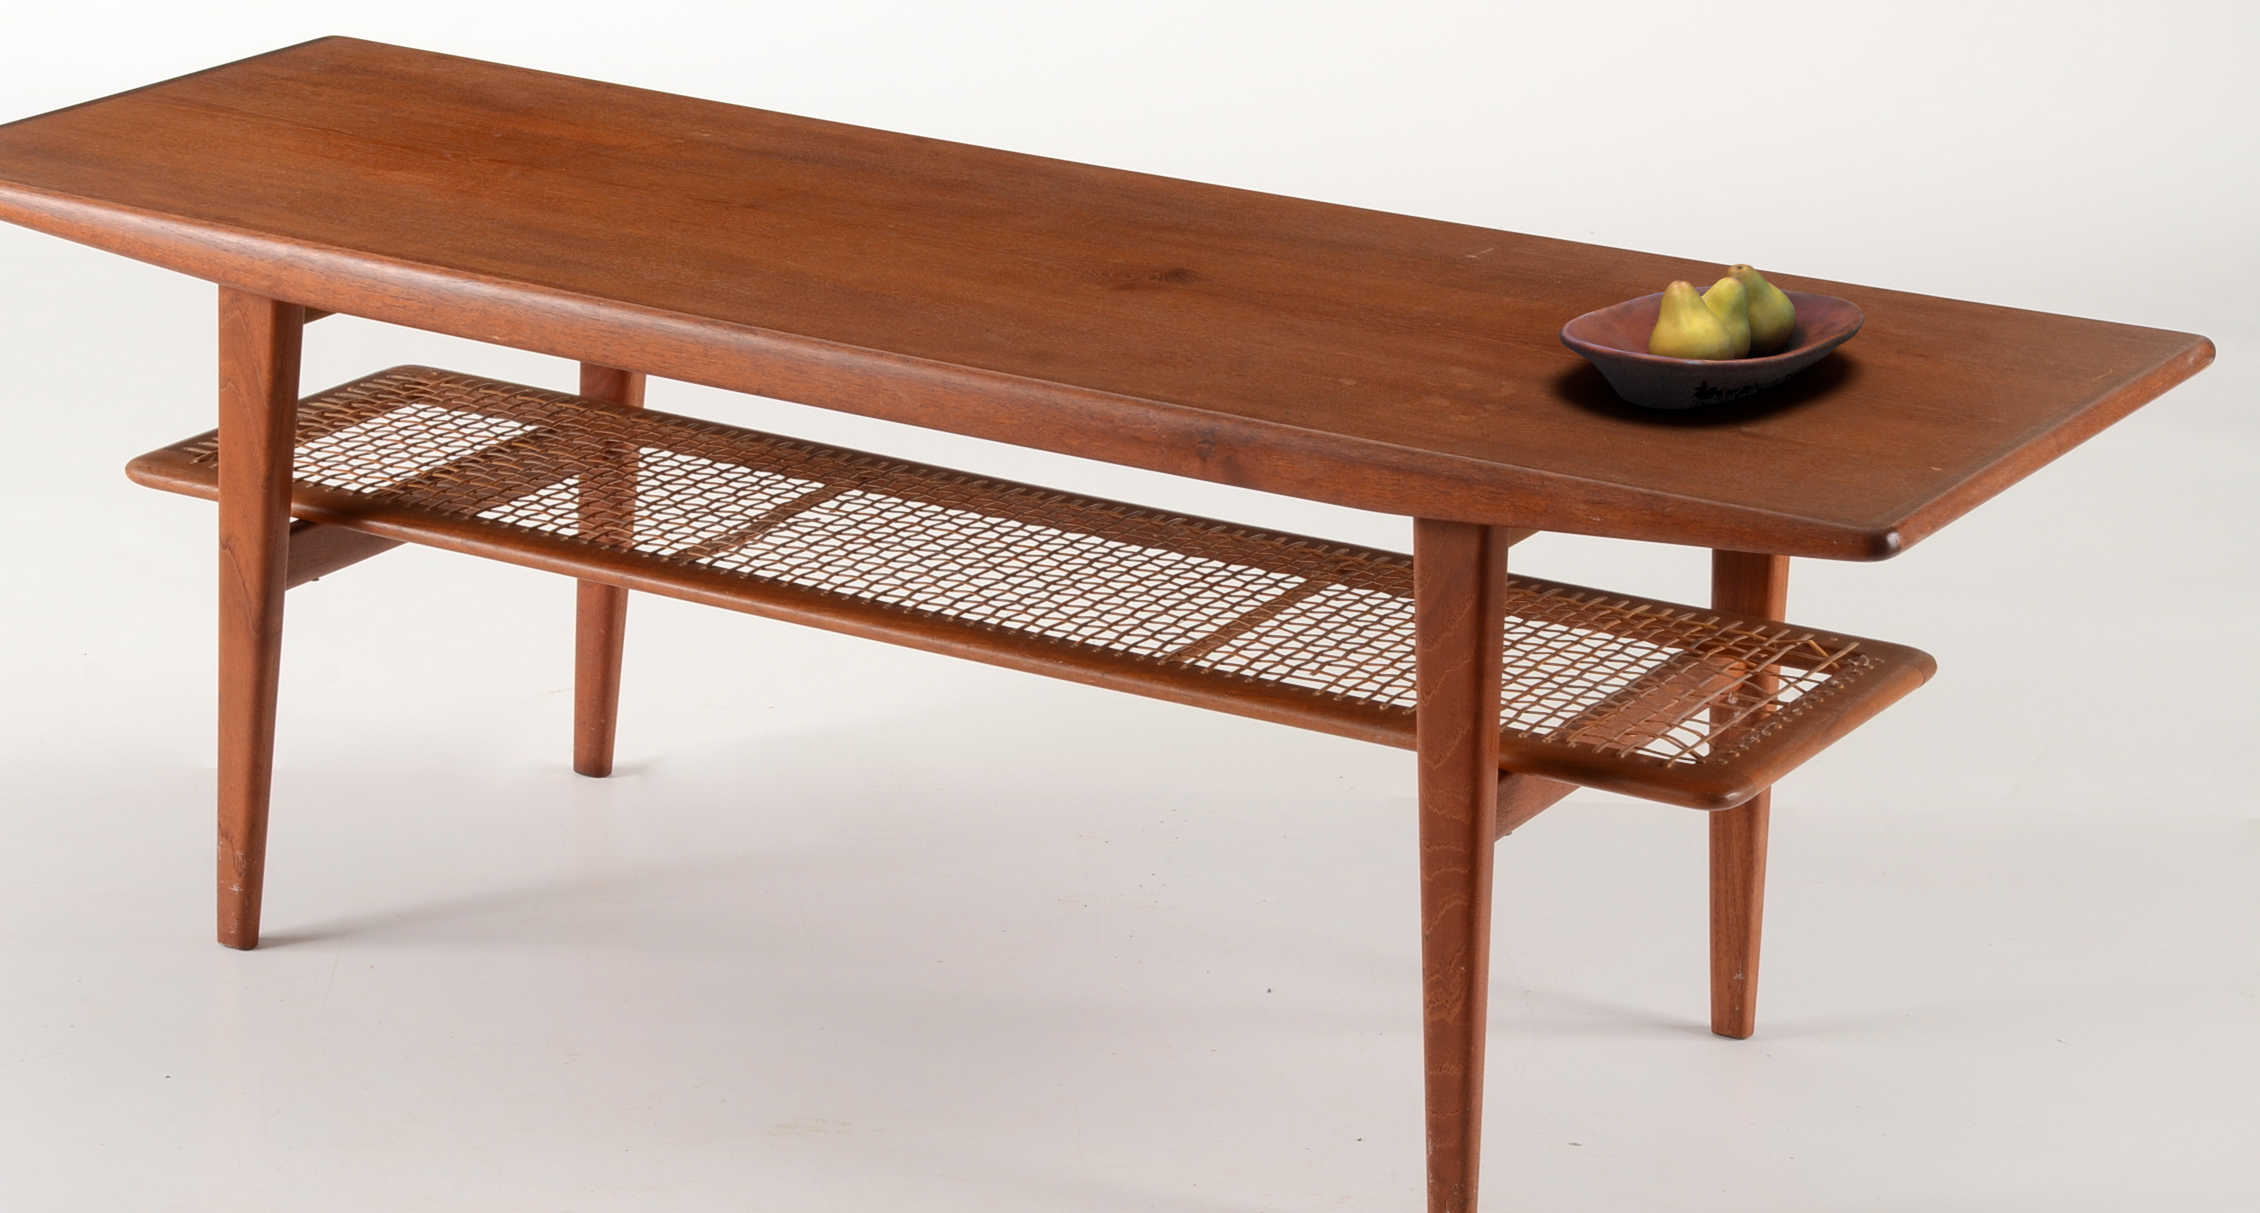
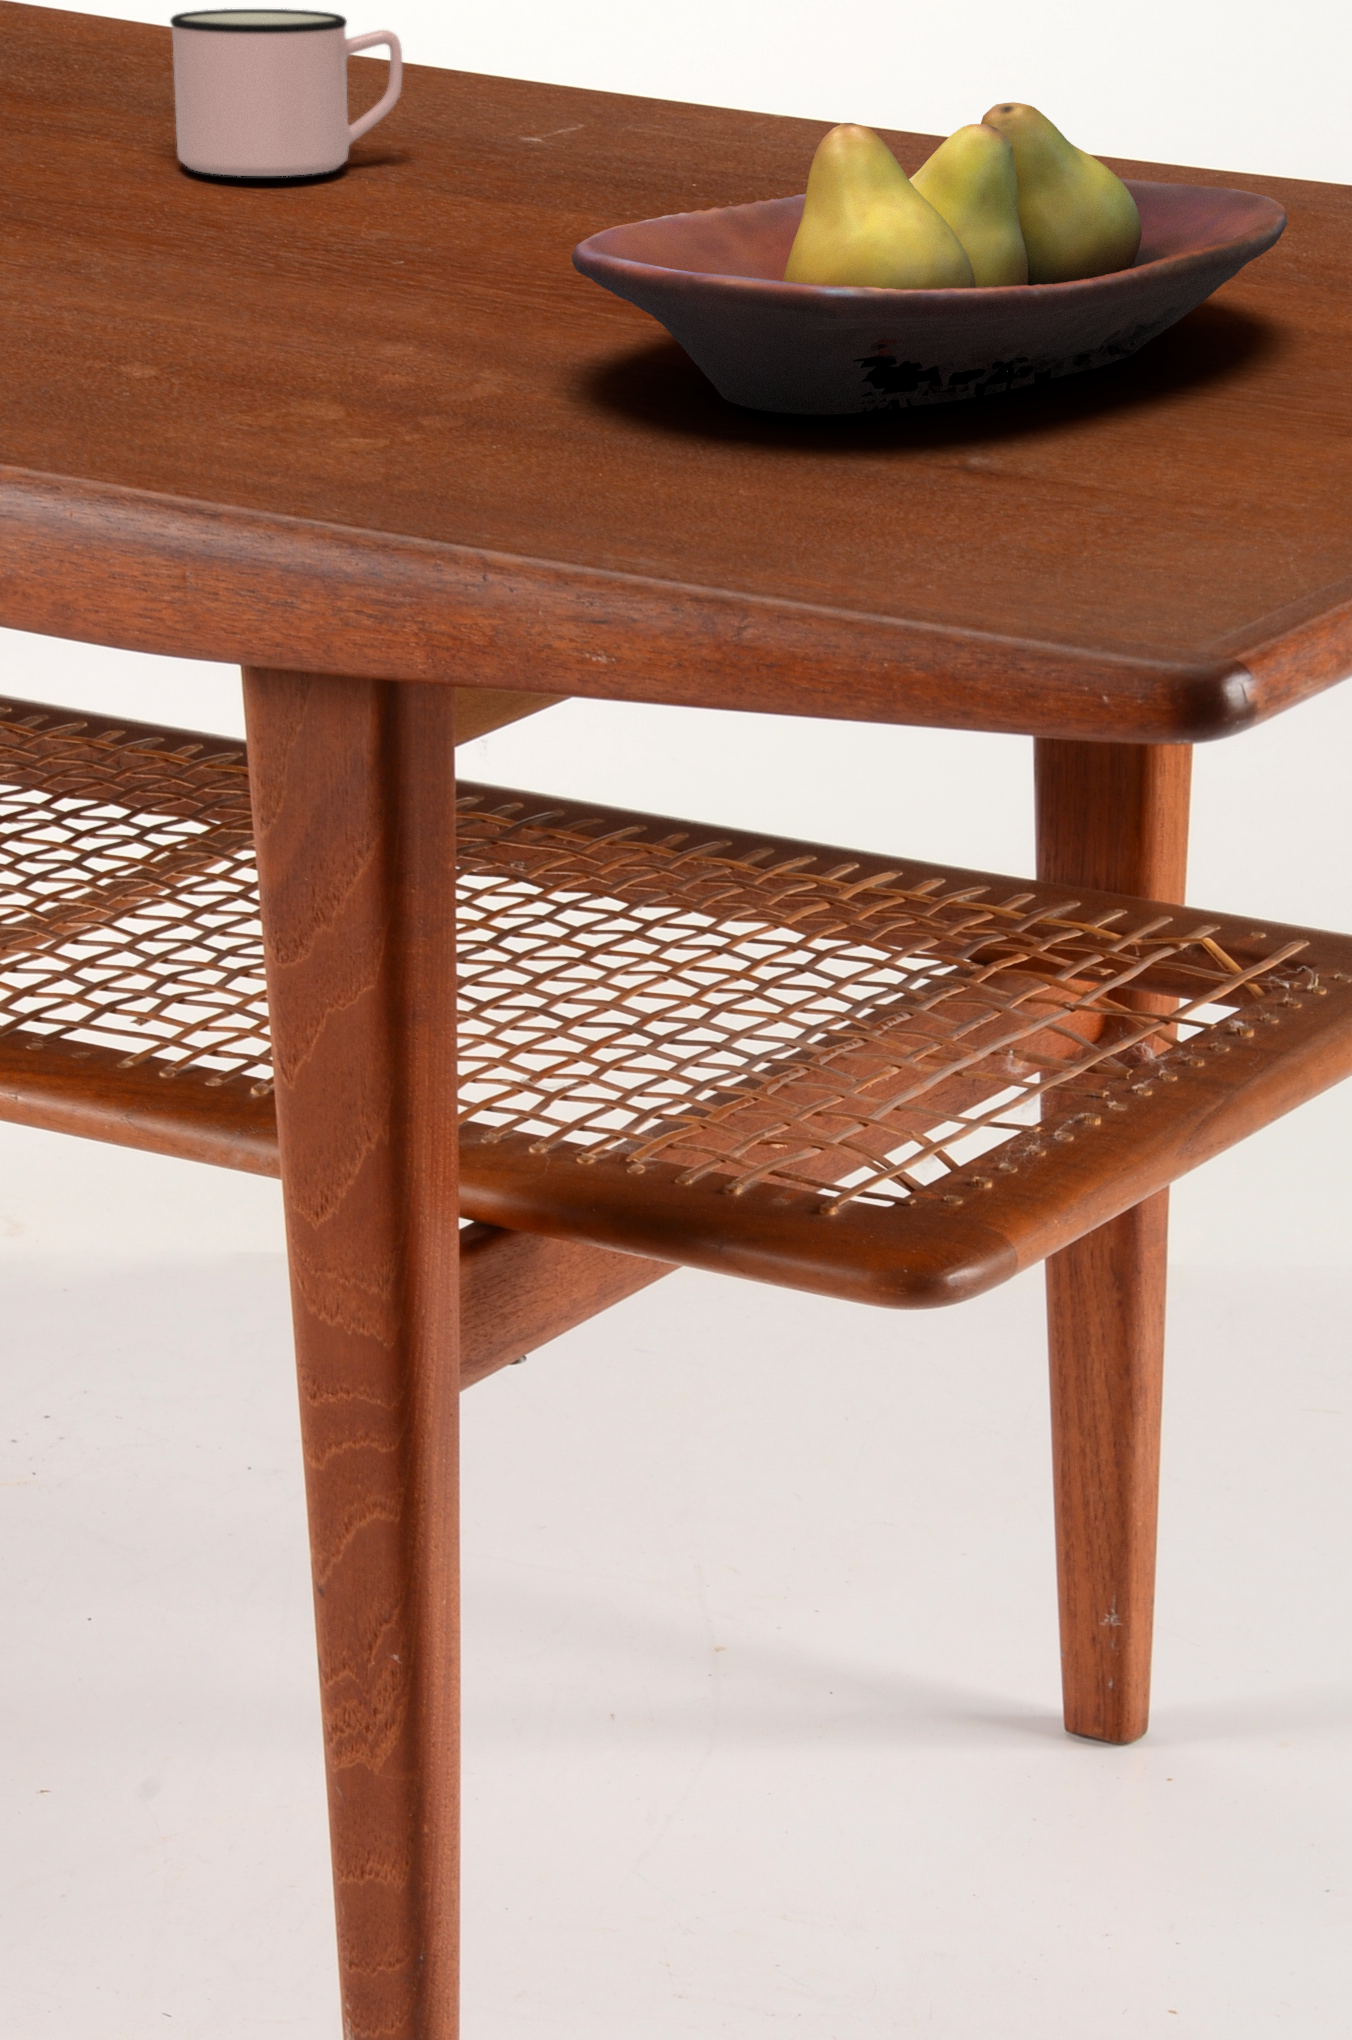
mug: none [1301,188,1410,271] -> present [170,9,402,176]

